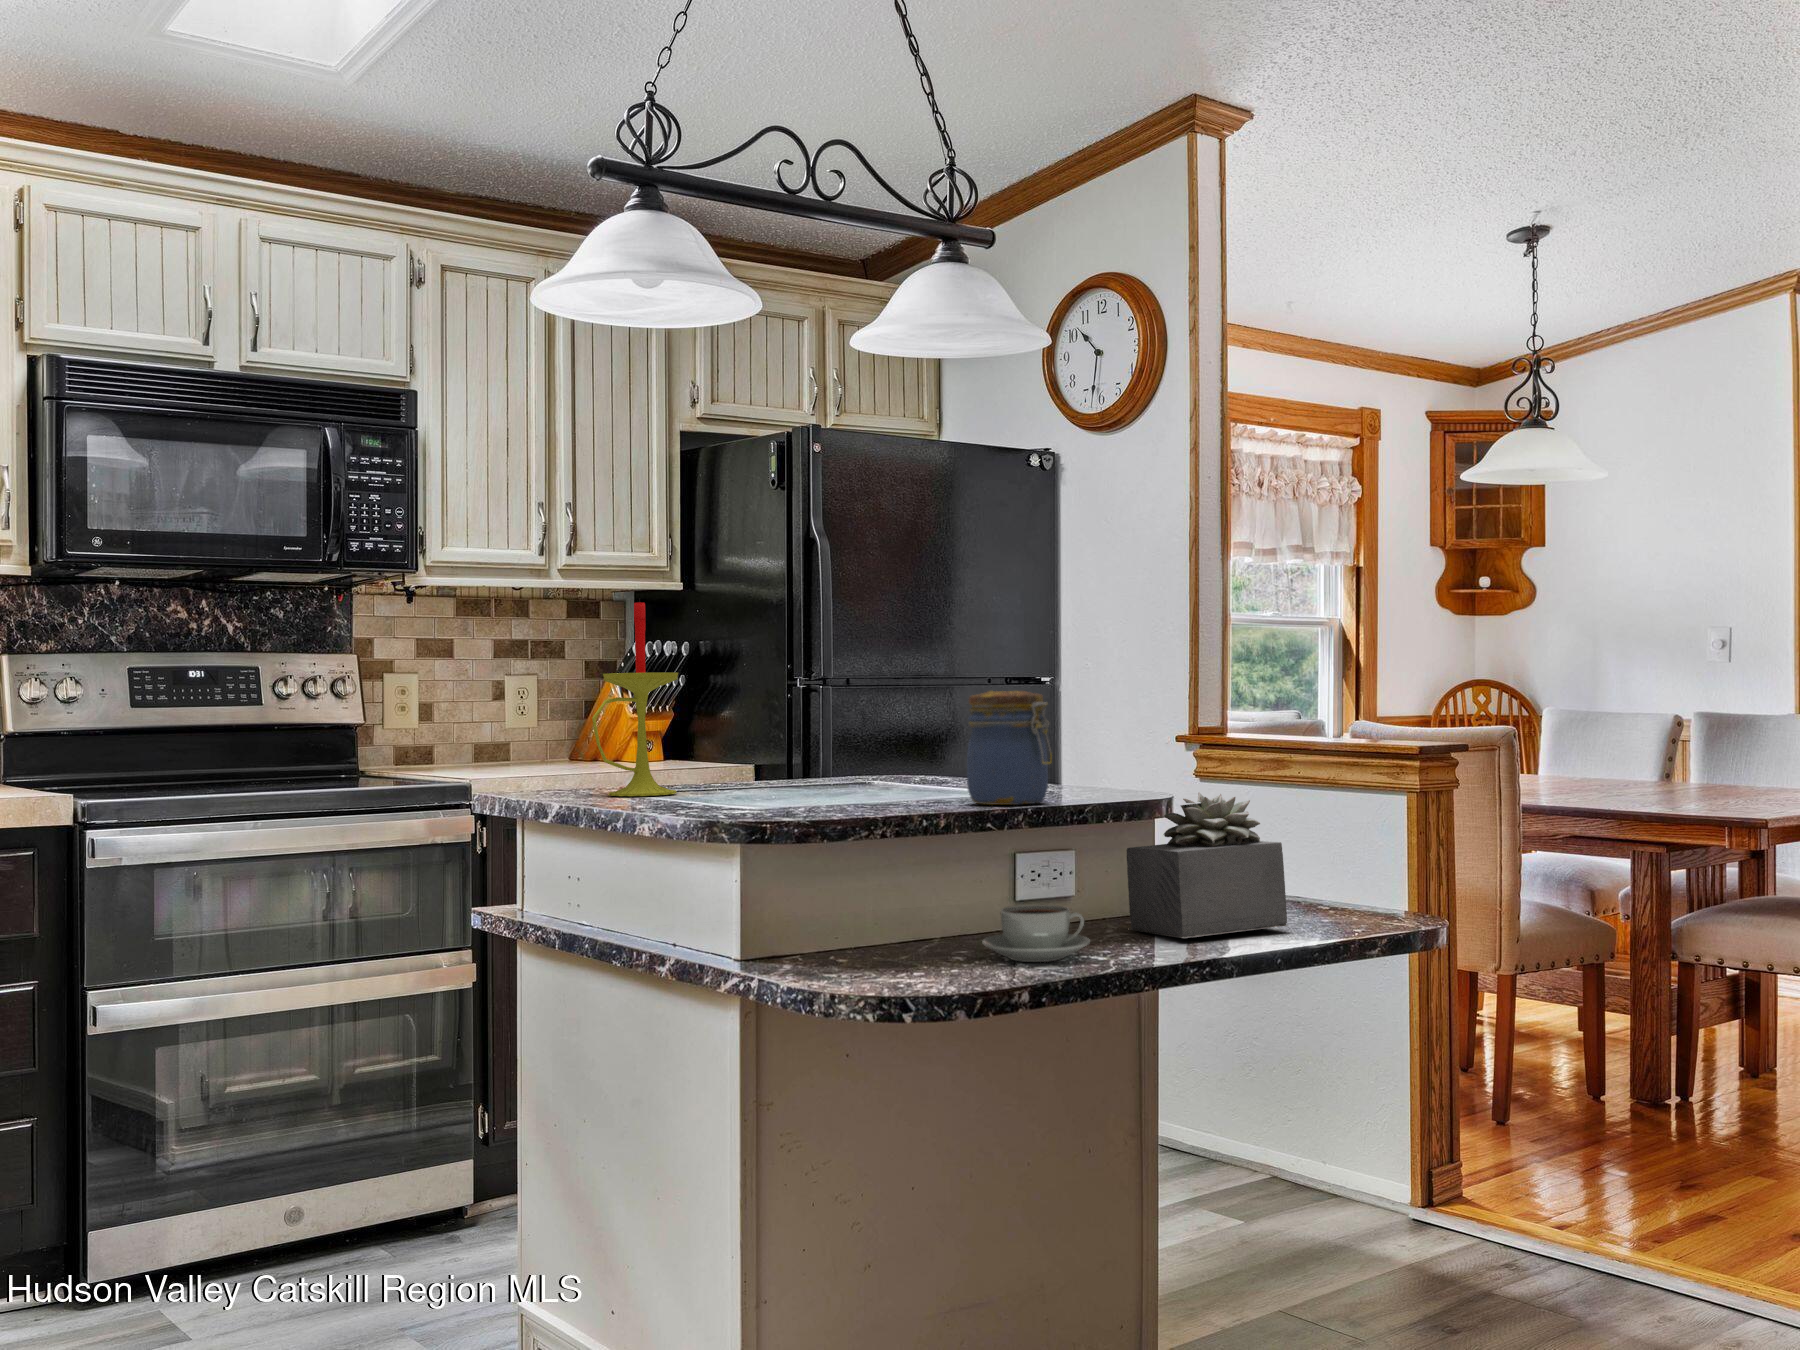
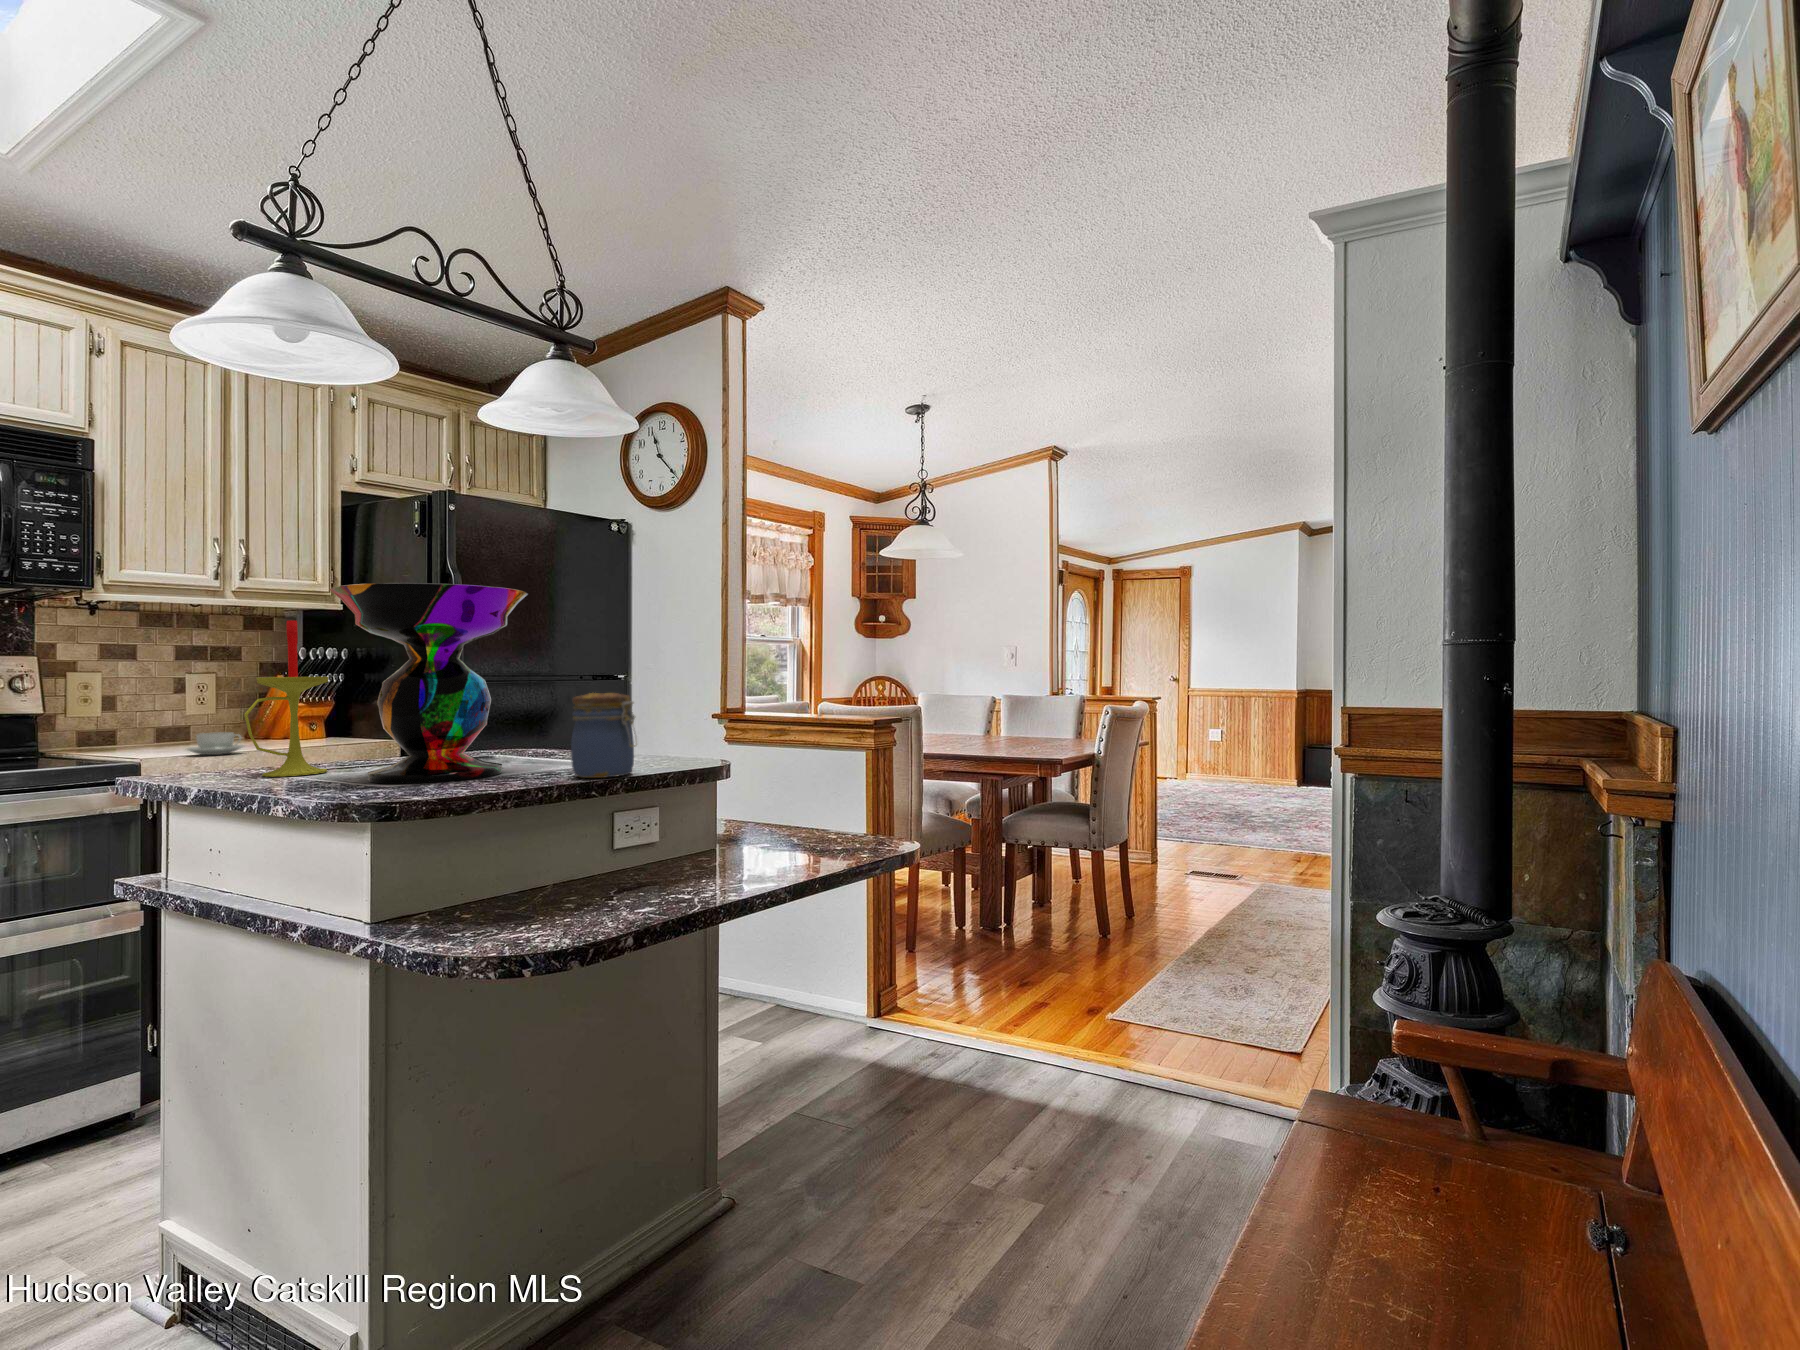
decorative bowl: none [686,550,912,805] -> present [330,583,528,784]
succulent plant: present [1127,793,1288,938] -> none [692,762,805,868]
coffee cup: present [982,905,1090,962] -> present [187,732,244,755]

